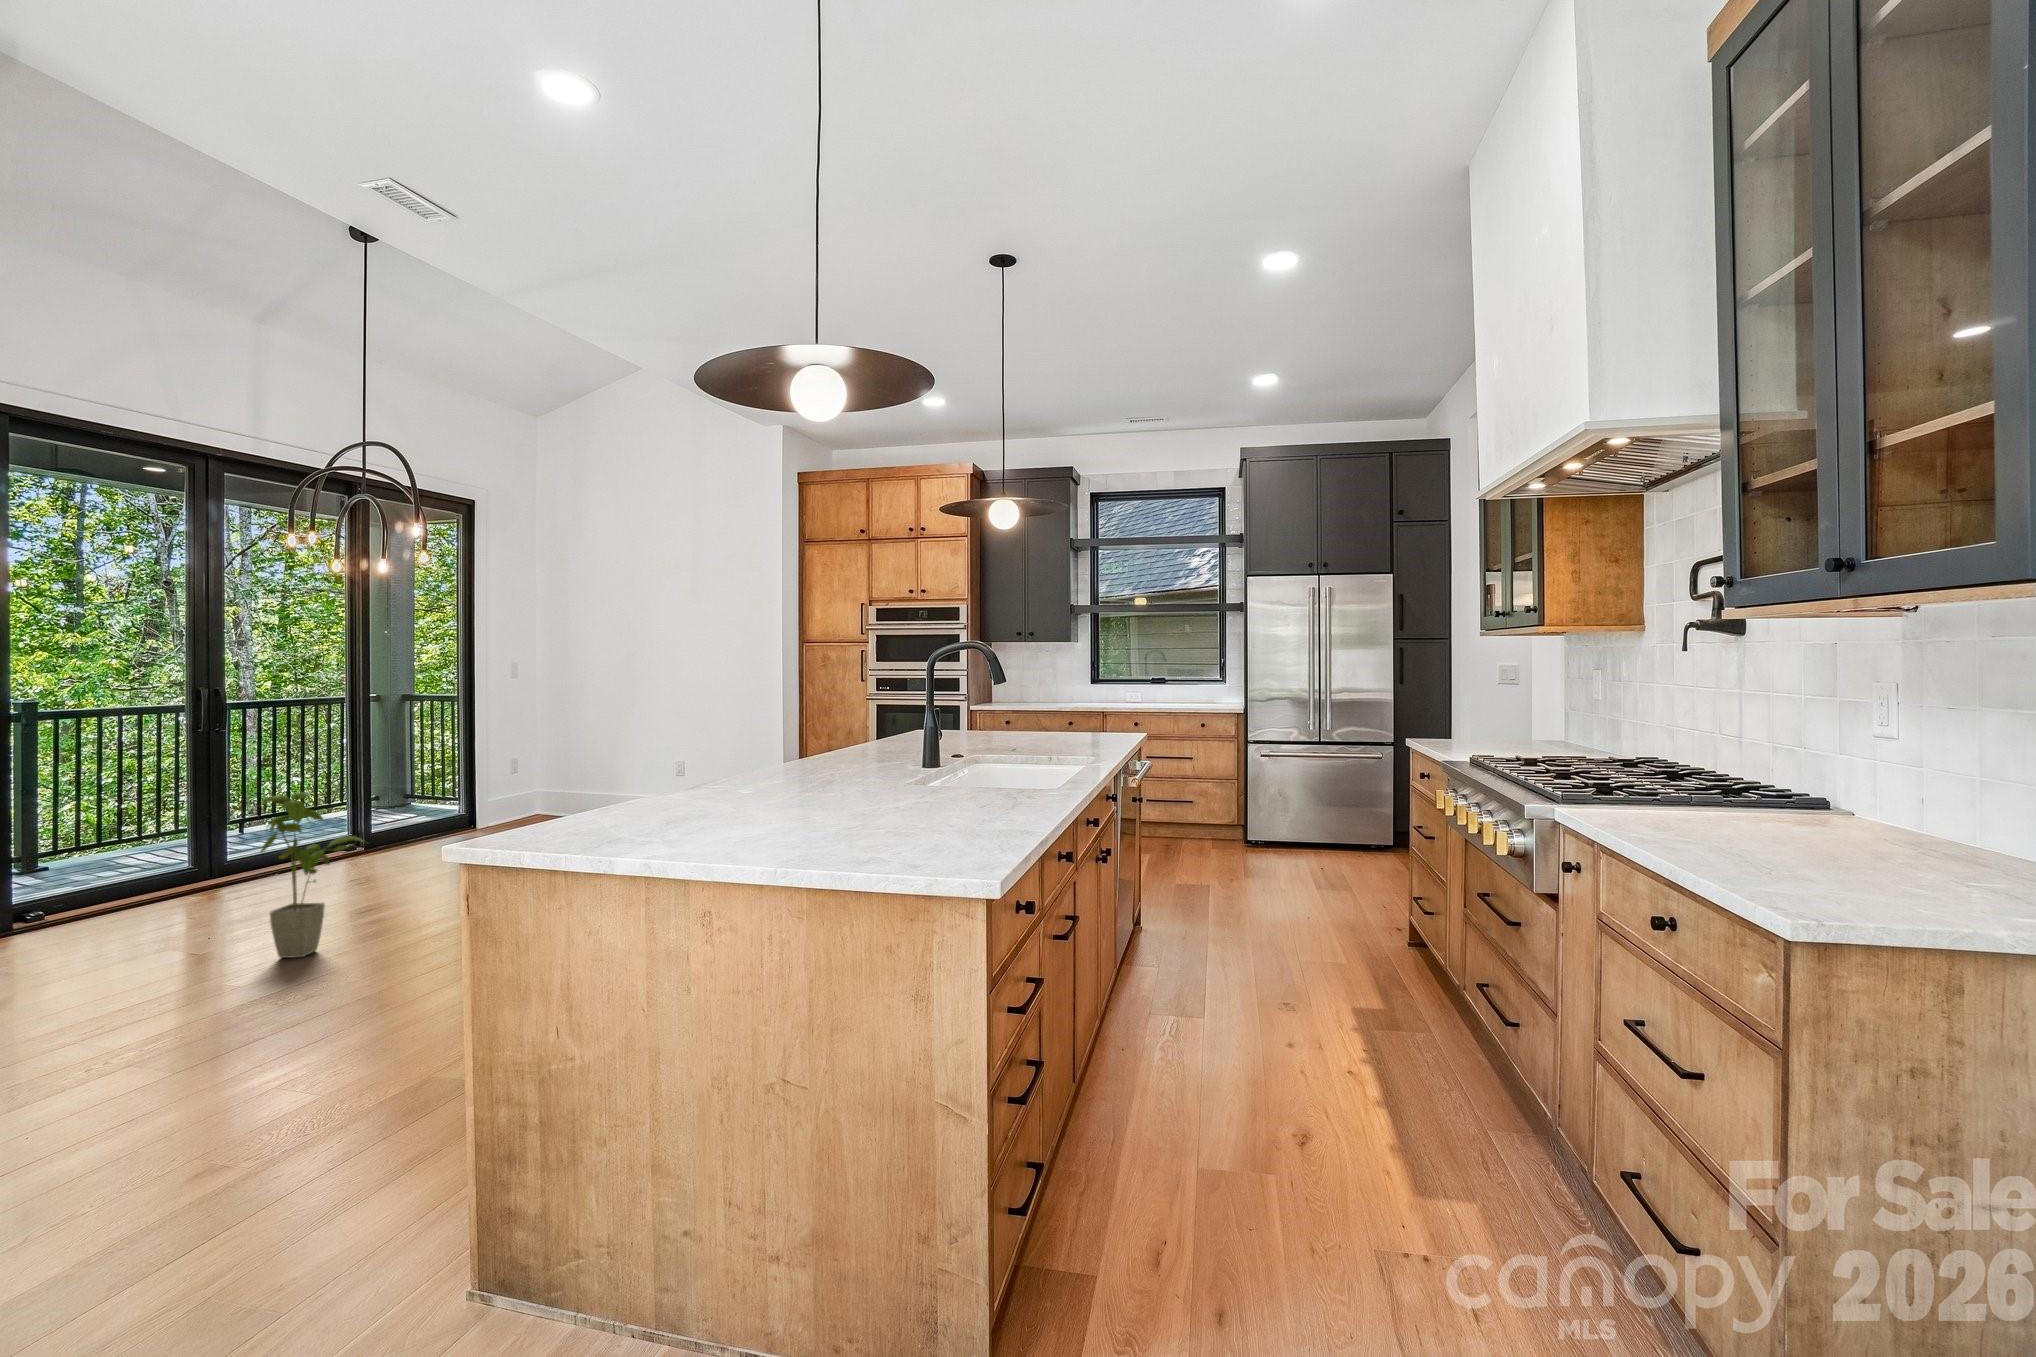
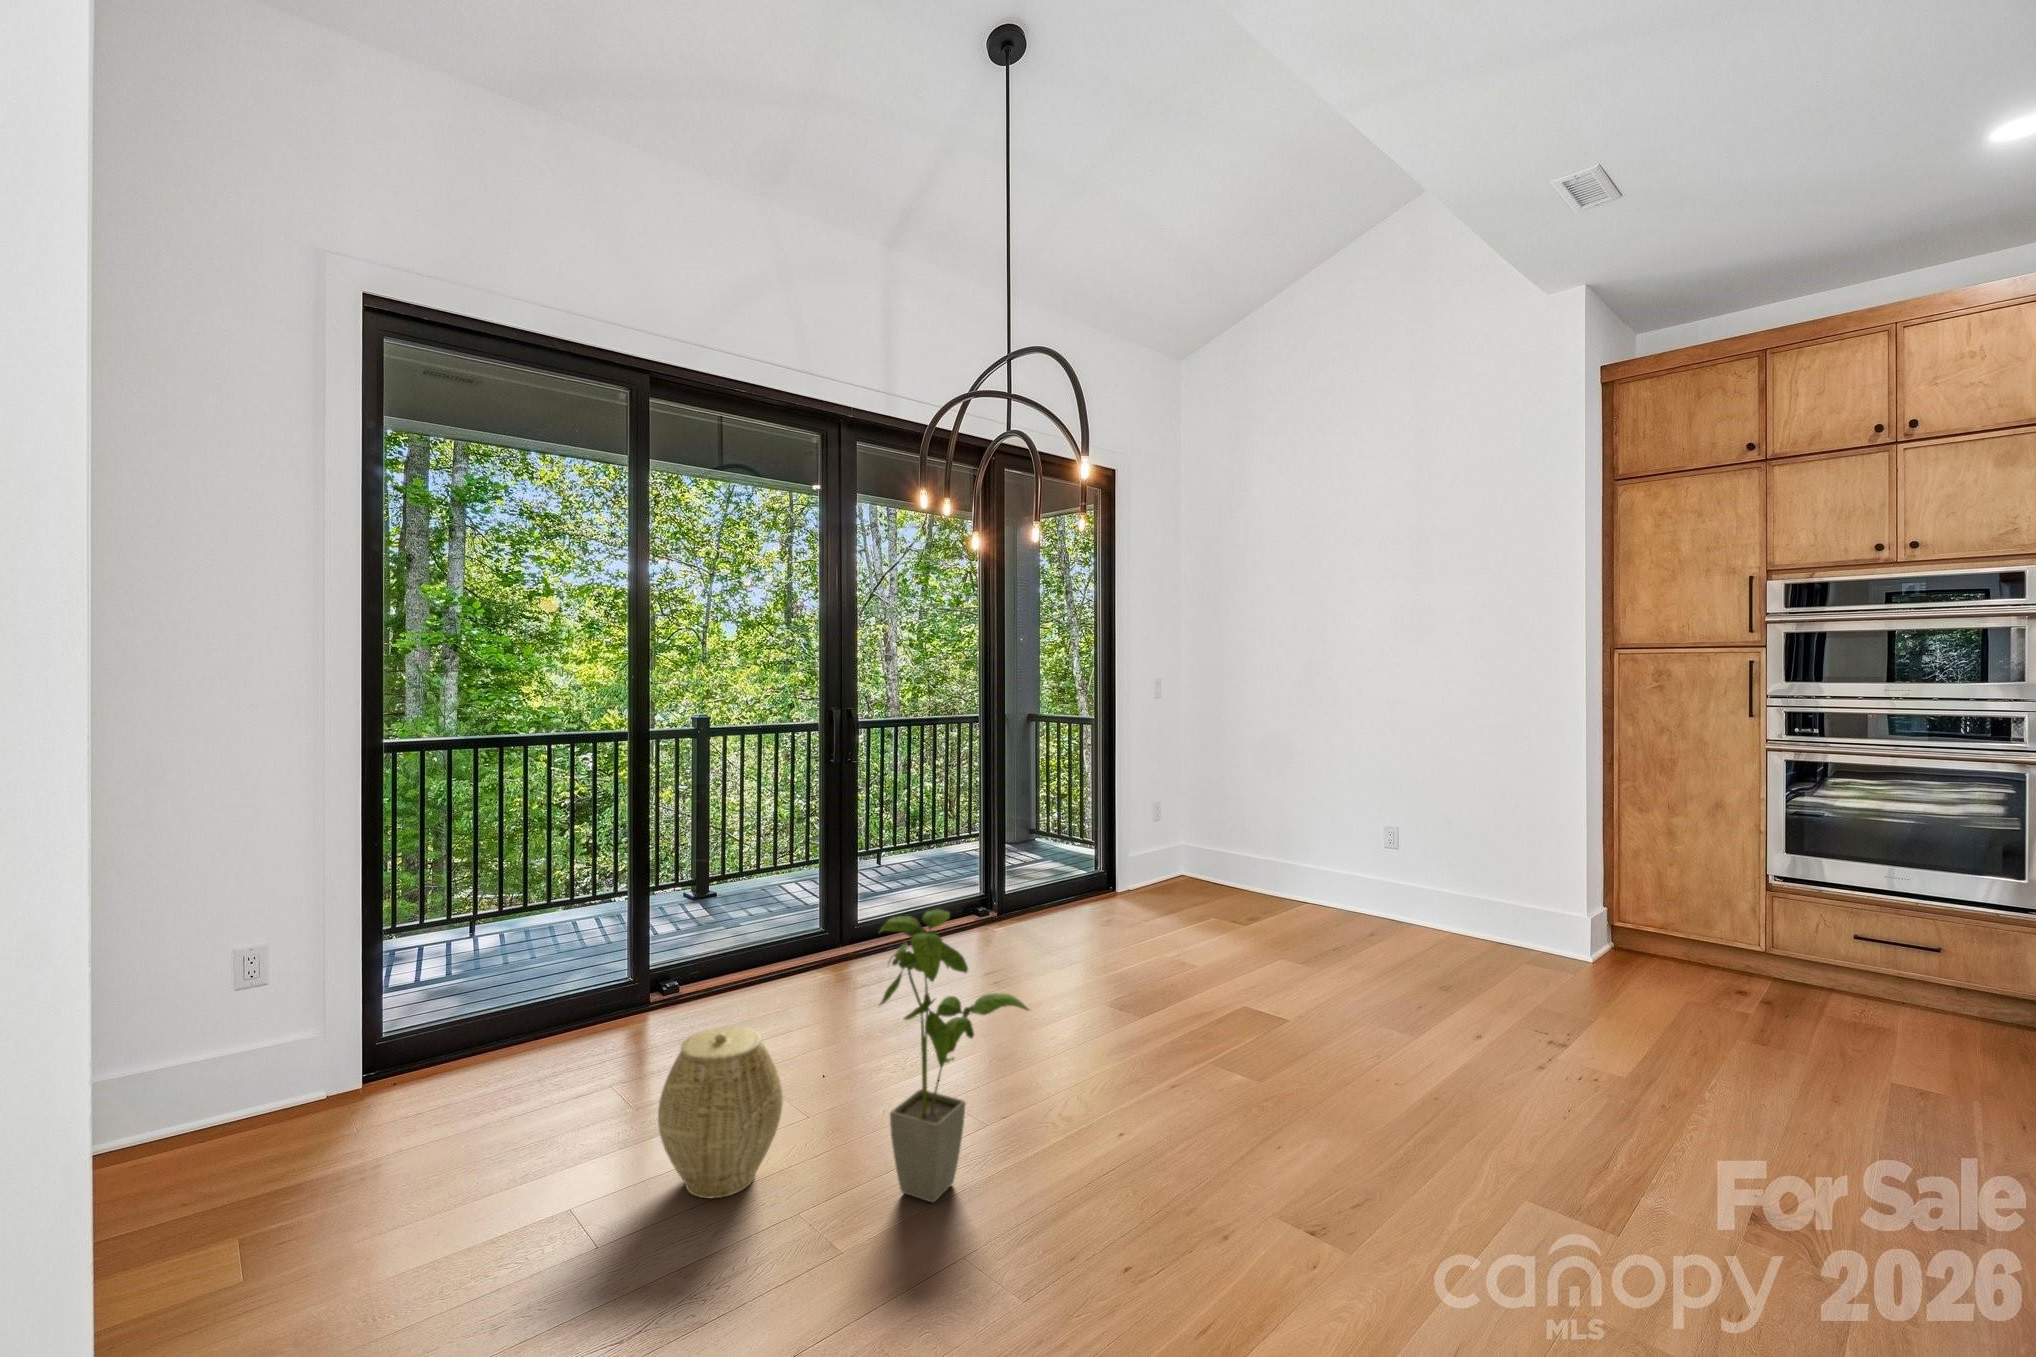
woven basket: none [82,884,184,982] -> present [658,1027,783,1199]

